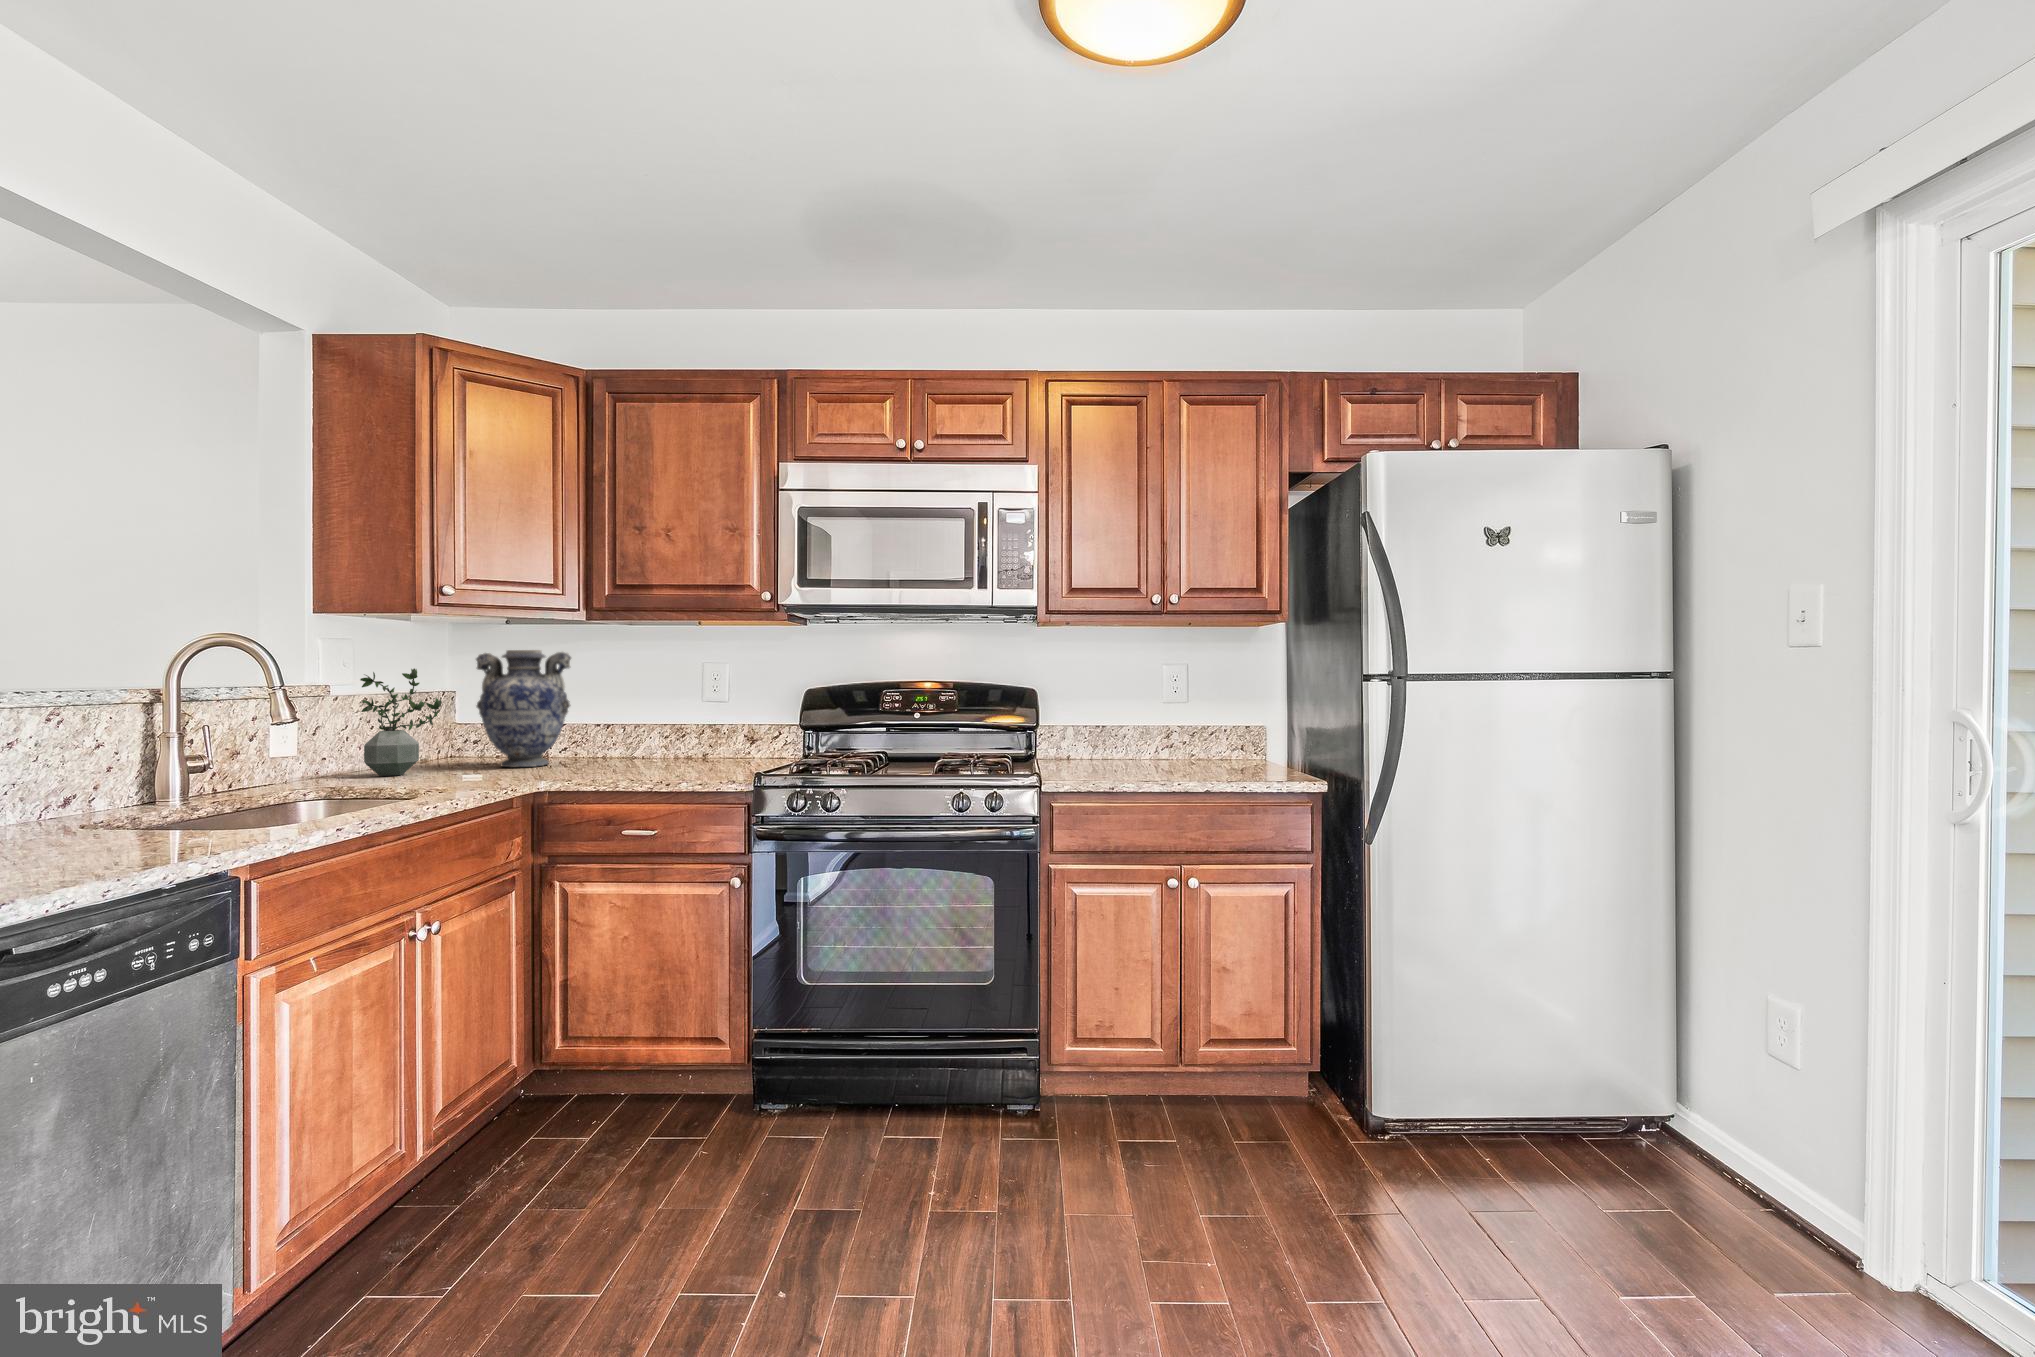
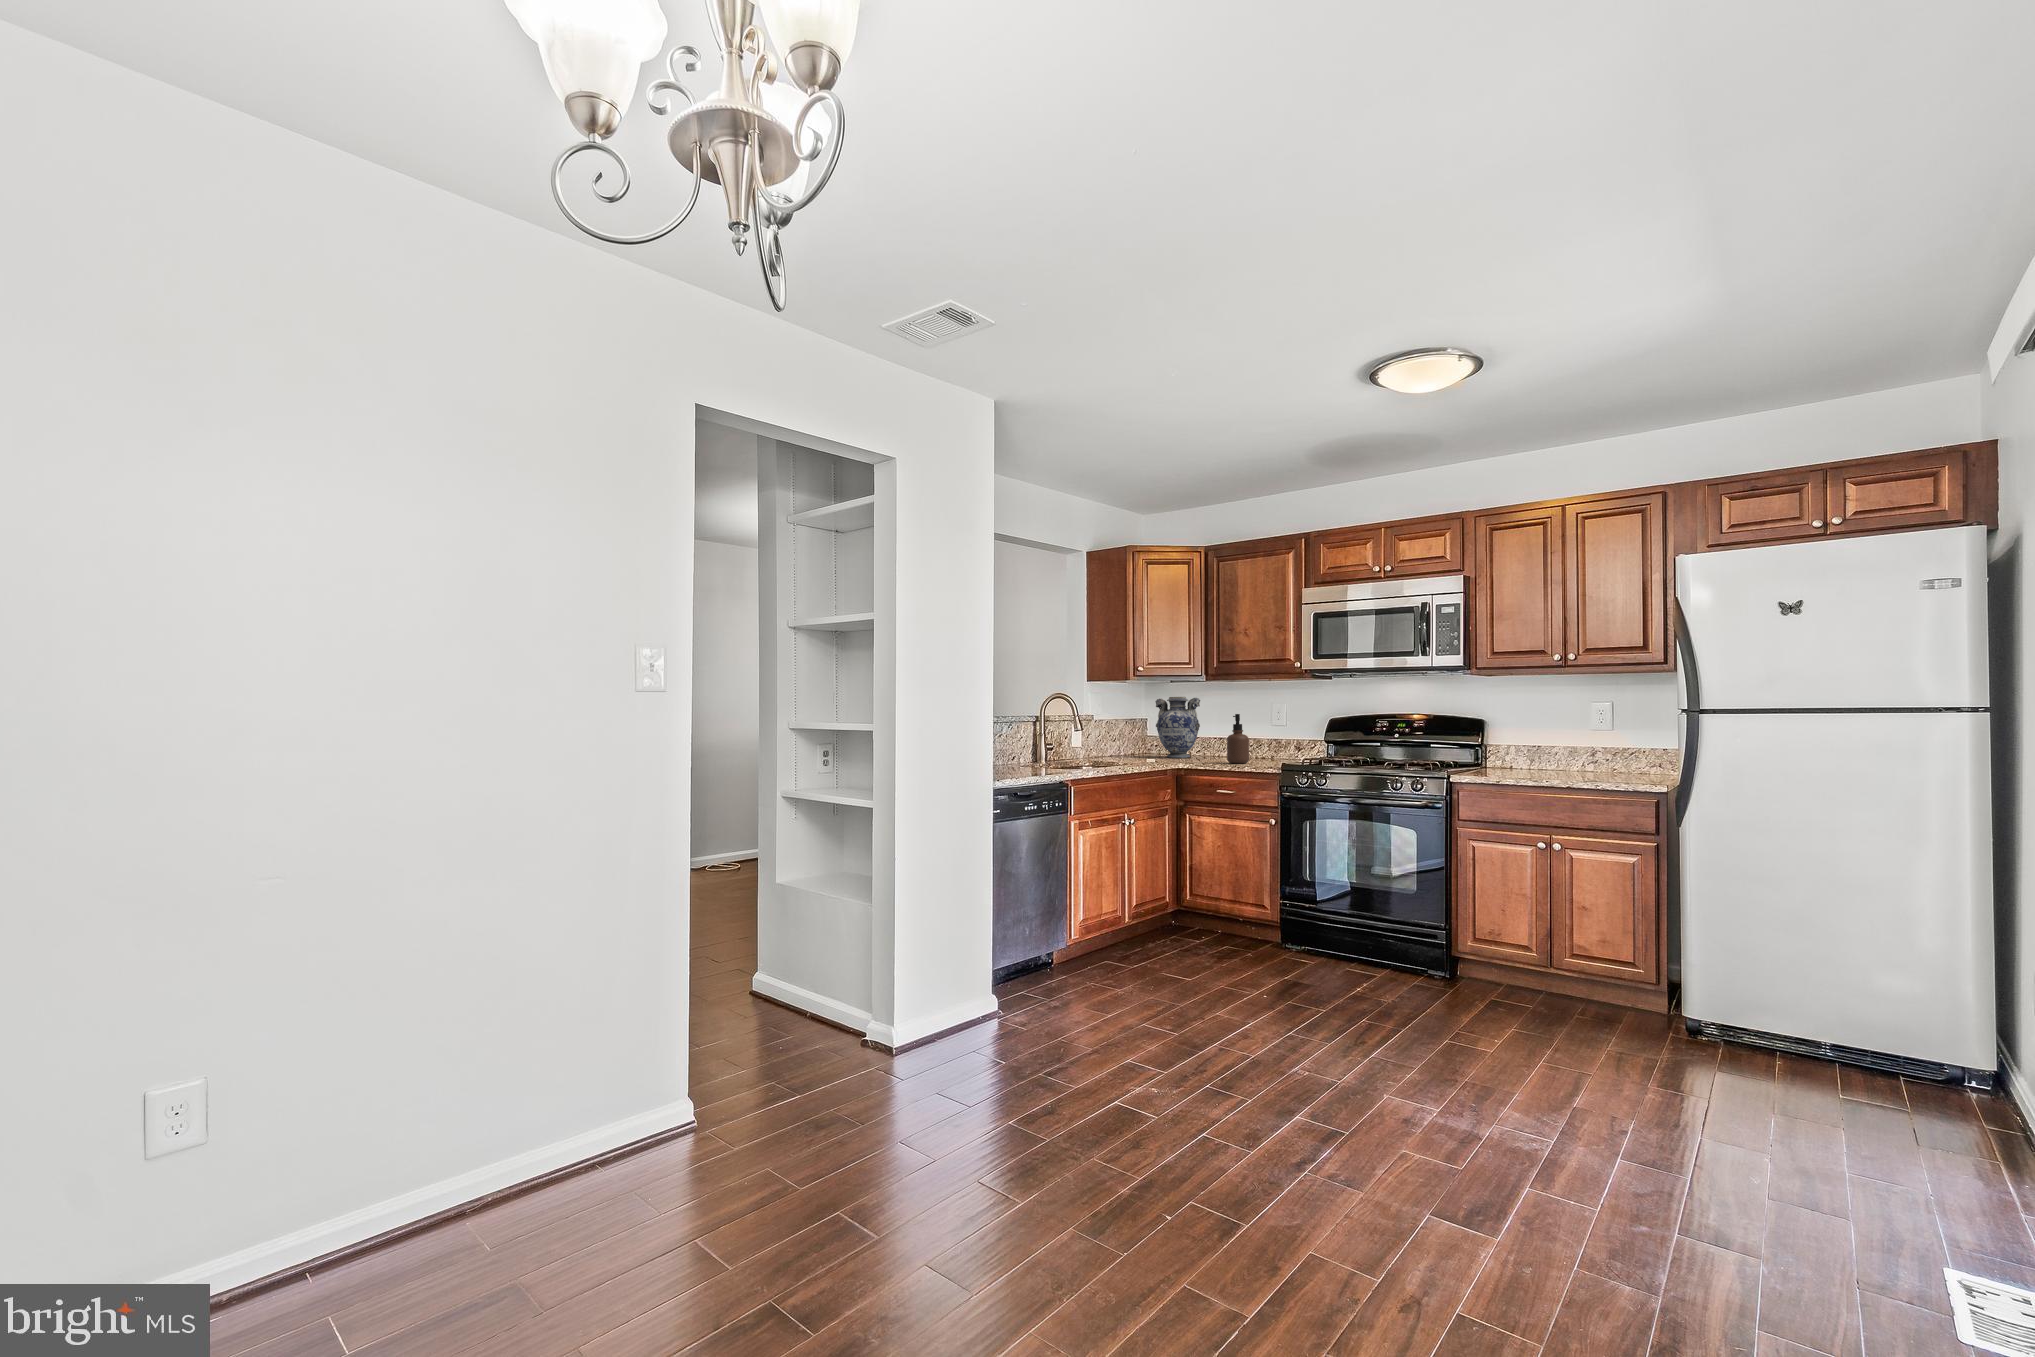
potted plant: present [360,668,442,776] -> none [1105,706,1140,759]
soap dispenser: none [641,684,684,778] -> present [1227,714,1249,764]

